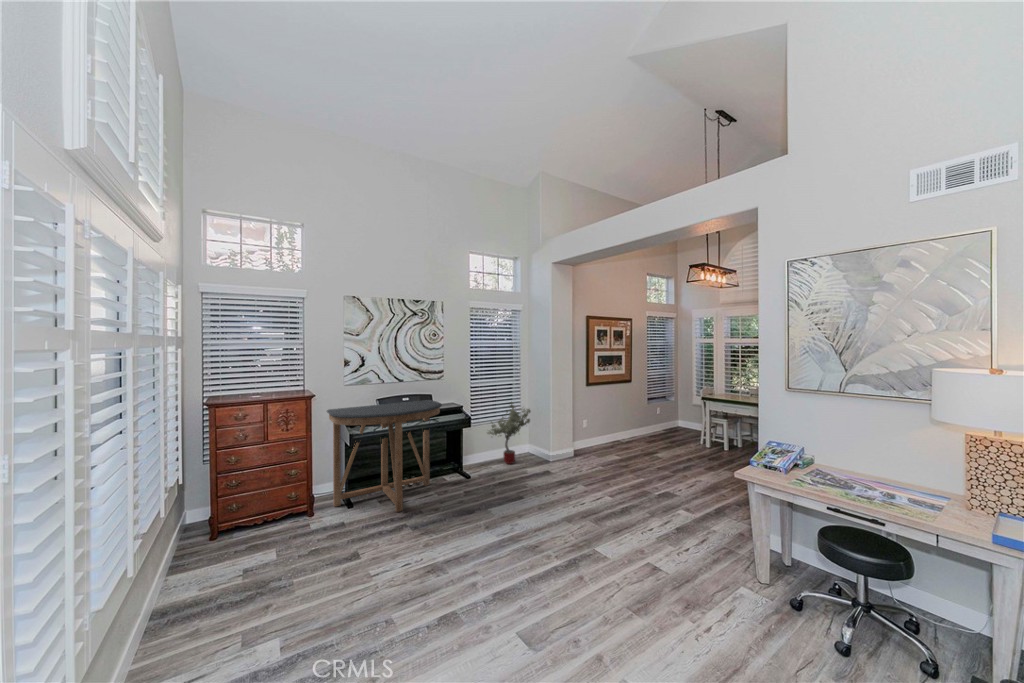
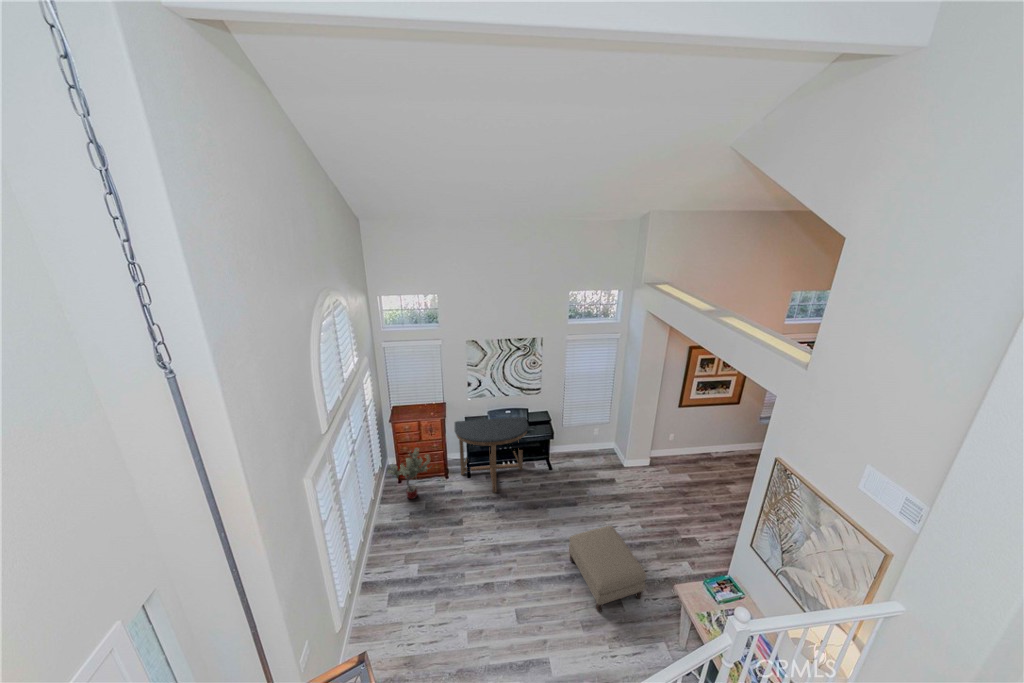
potted tree: present [488,402,531,464] -> present [387,448,431,499]
ottoman: none [552,481,676,588] -> present [569,526,647,612]

